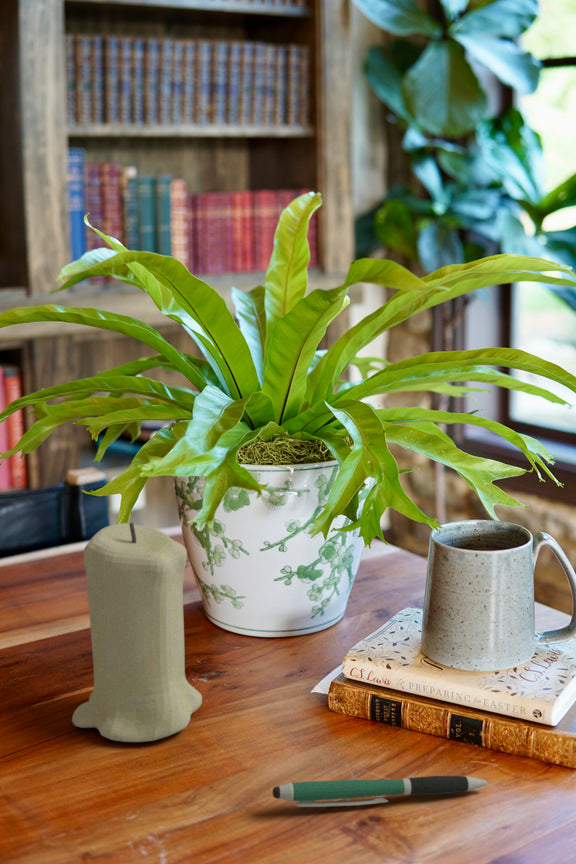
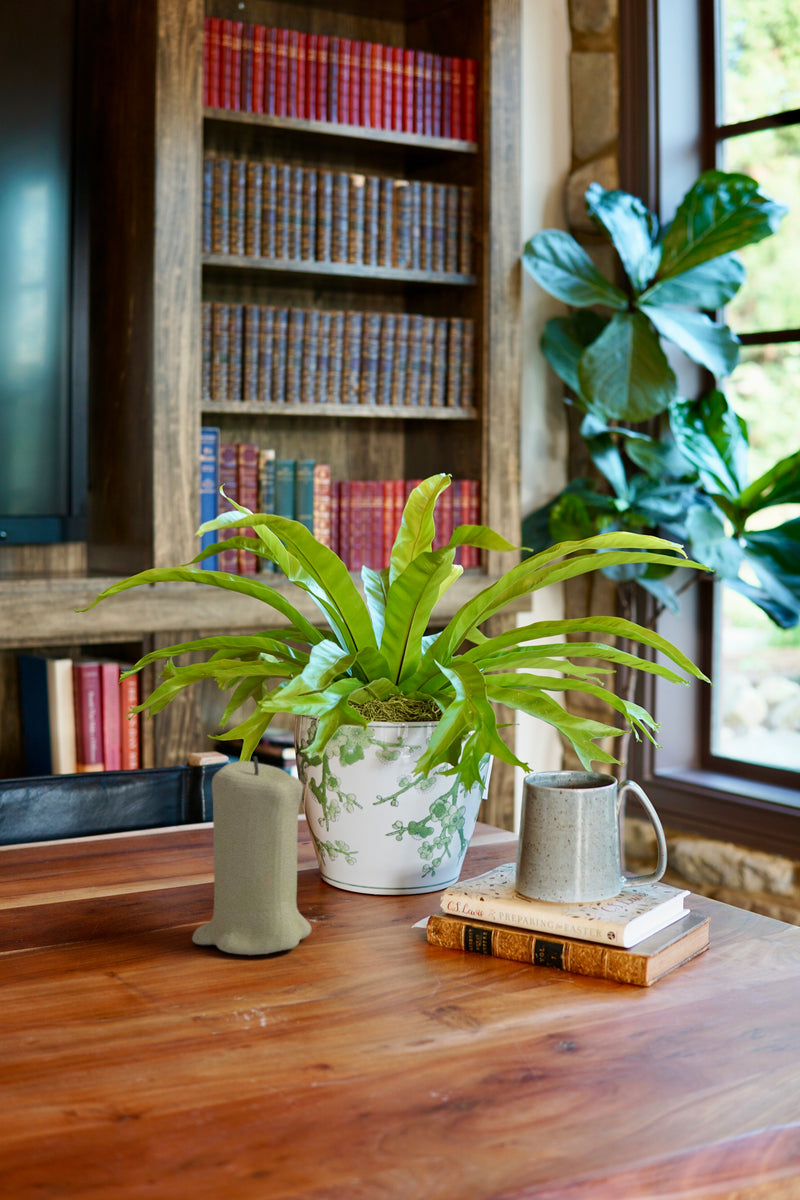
pen: present [273,776,487,807] -> none [366,973,557,997]

